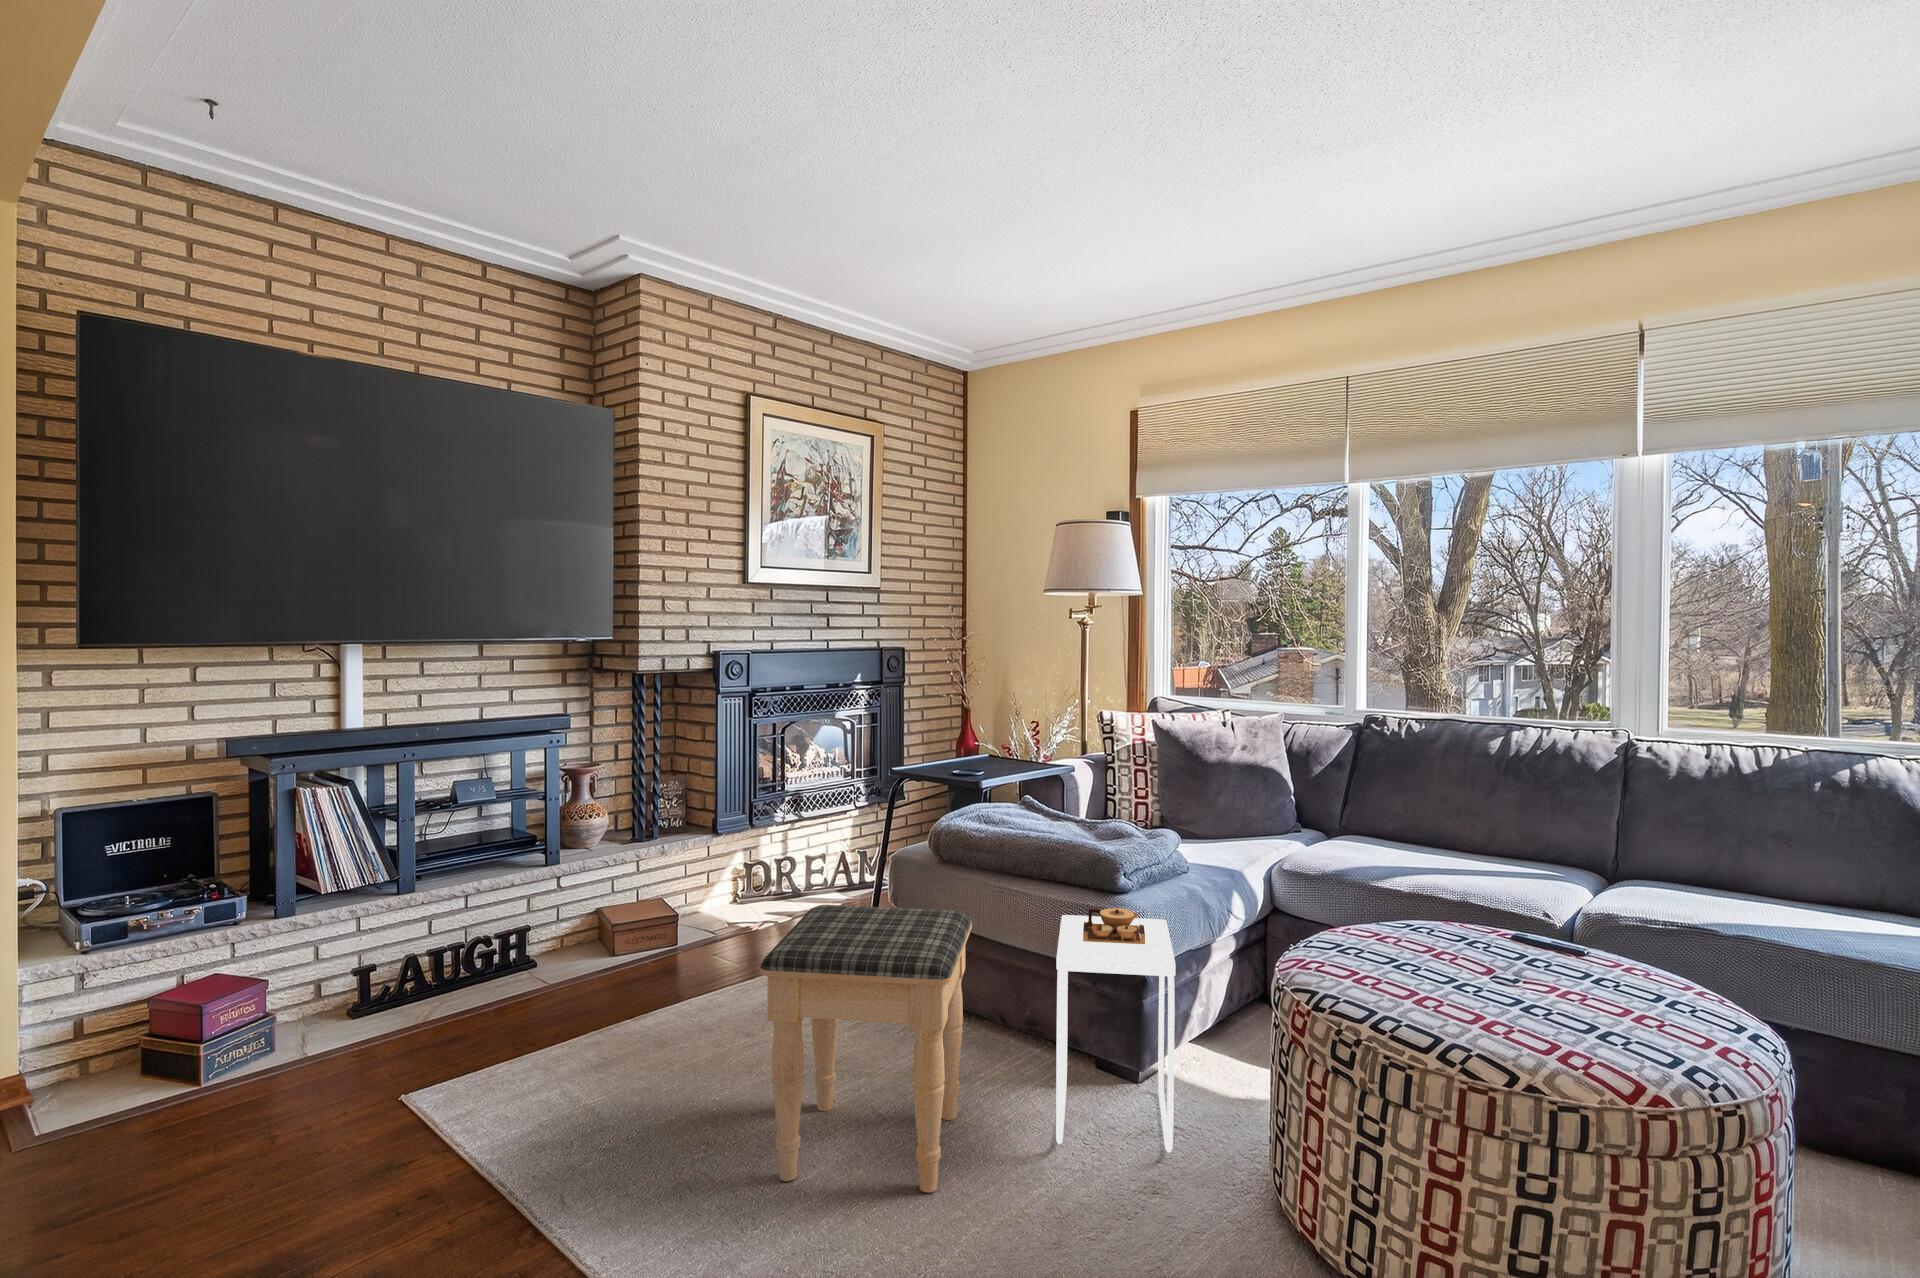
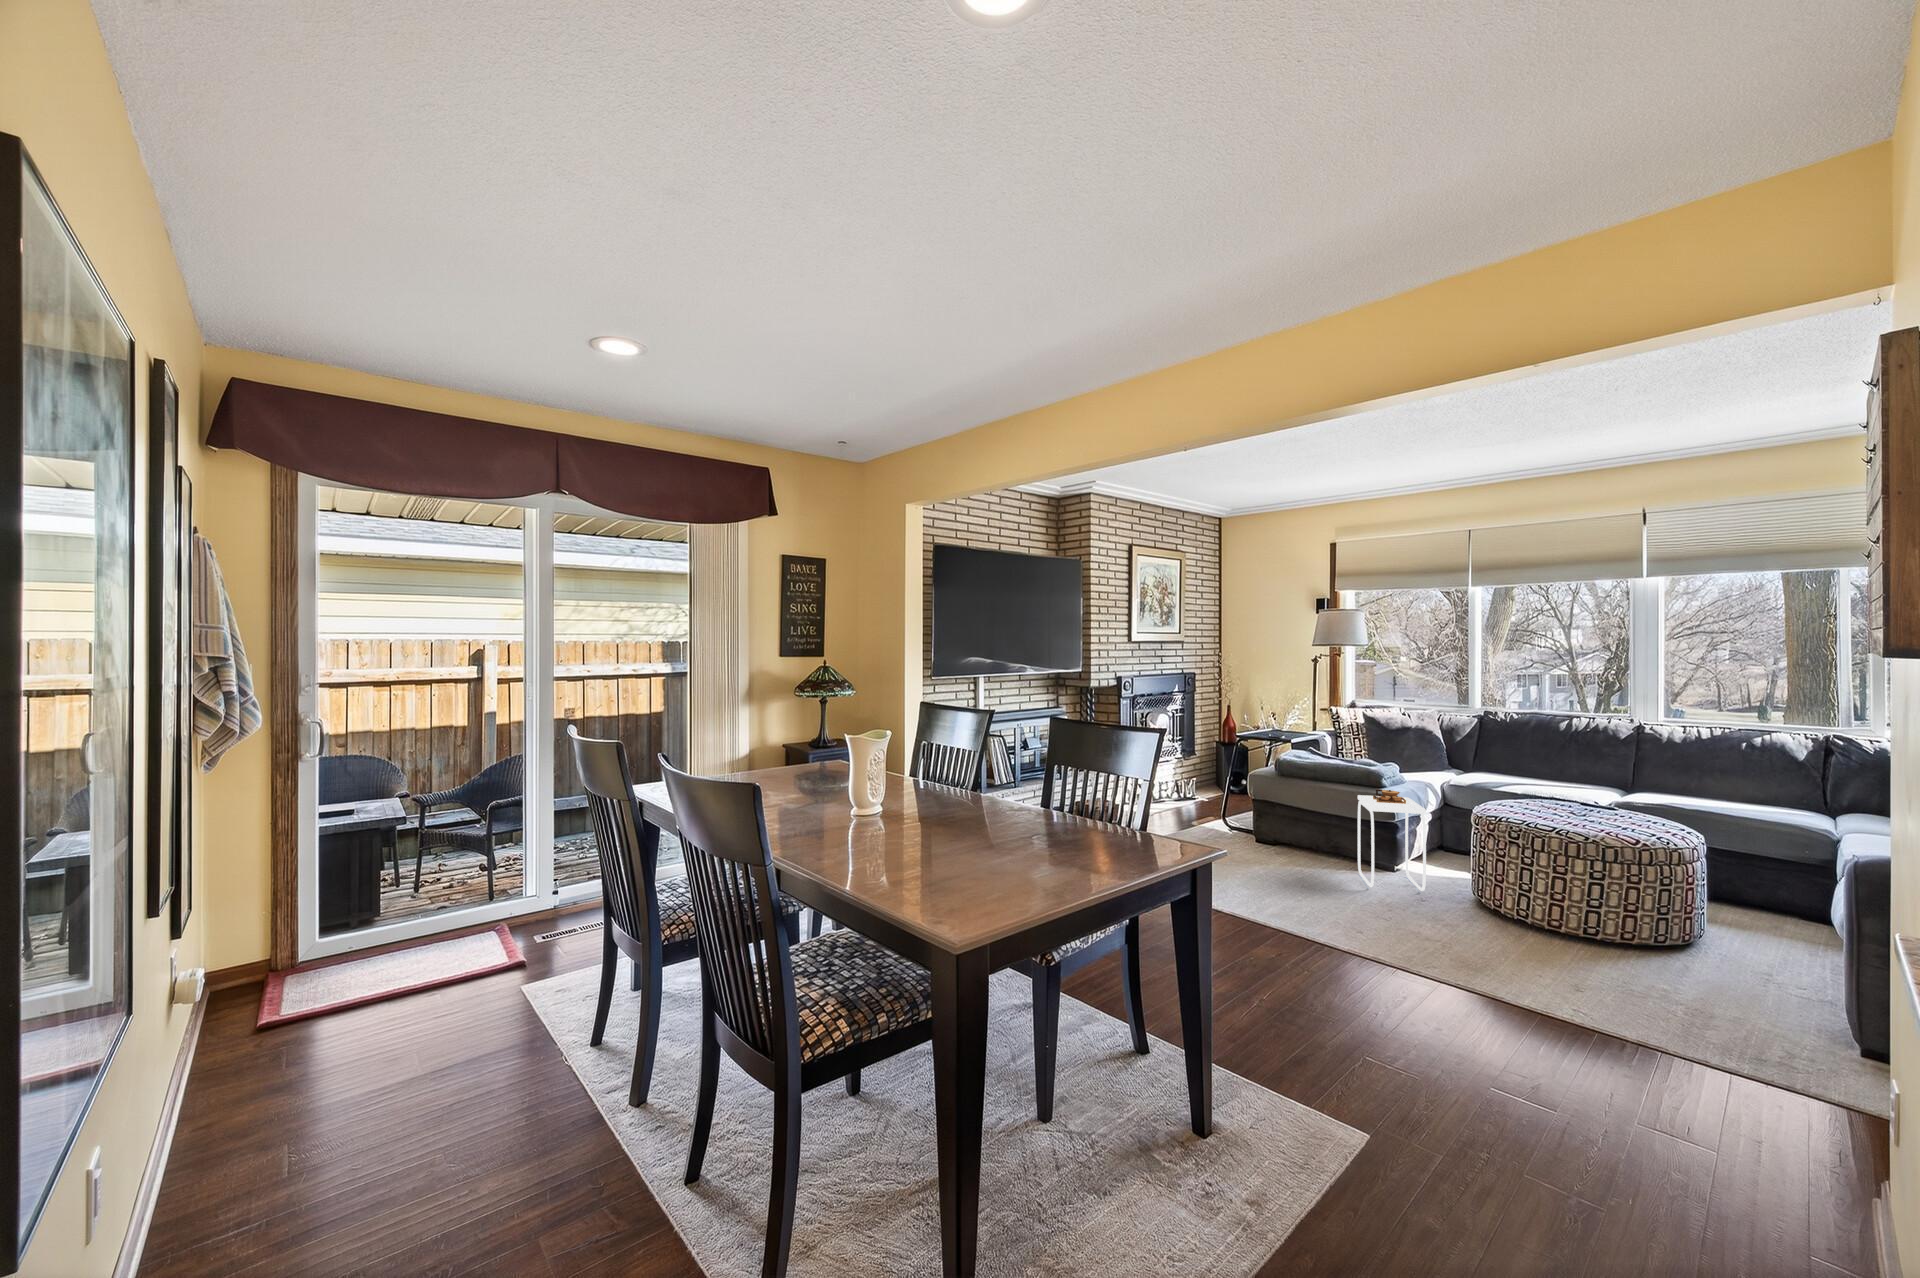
footstool: present [760,905,972,1192] -> none [1245,786,1334,897]

